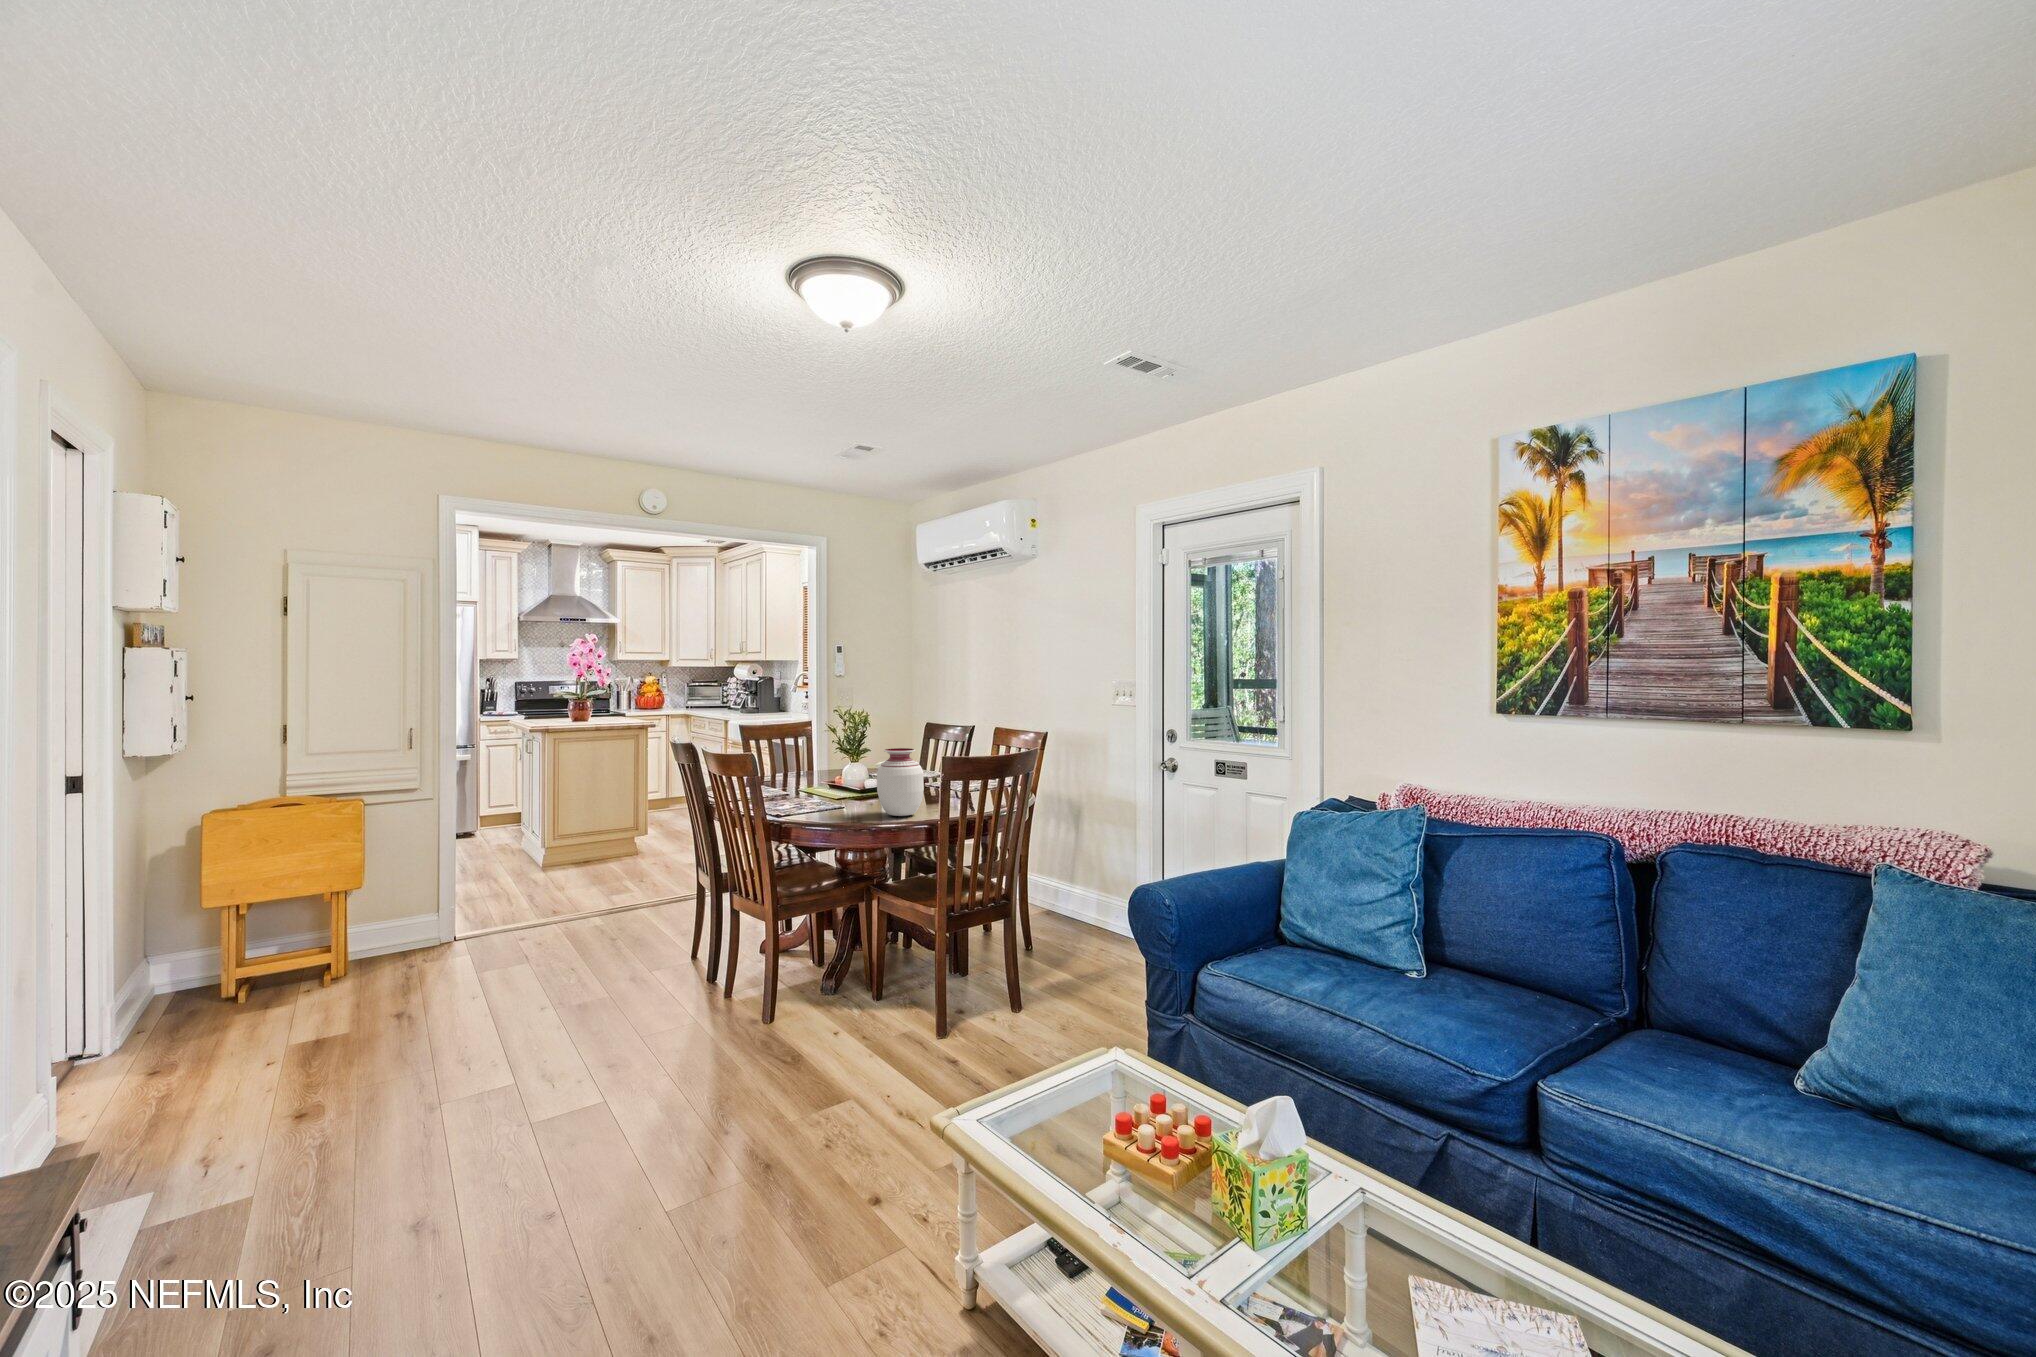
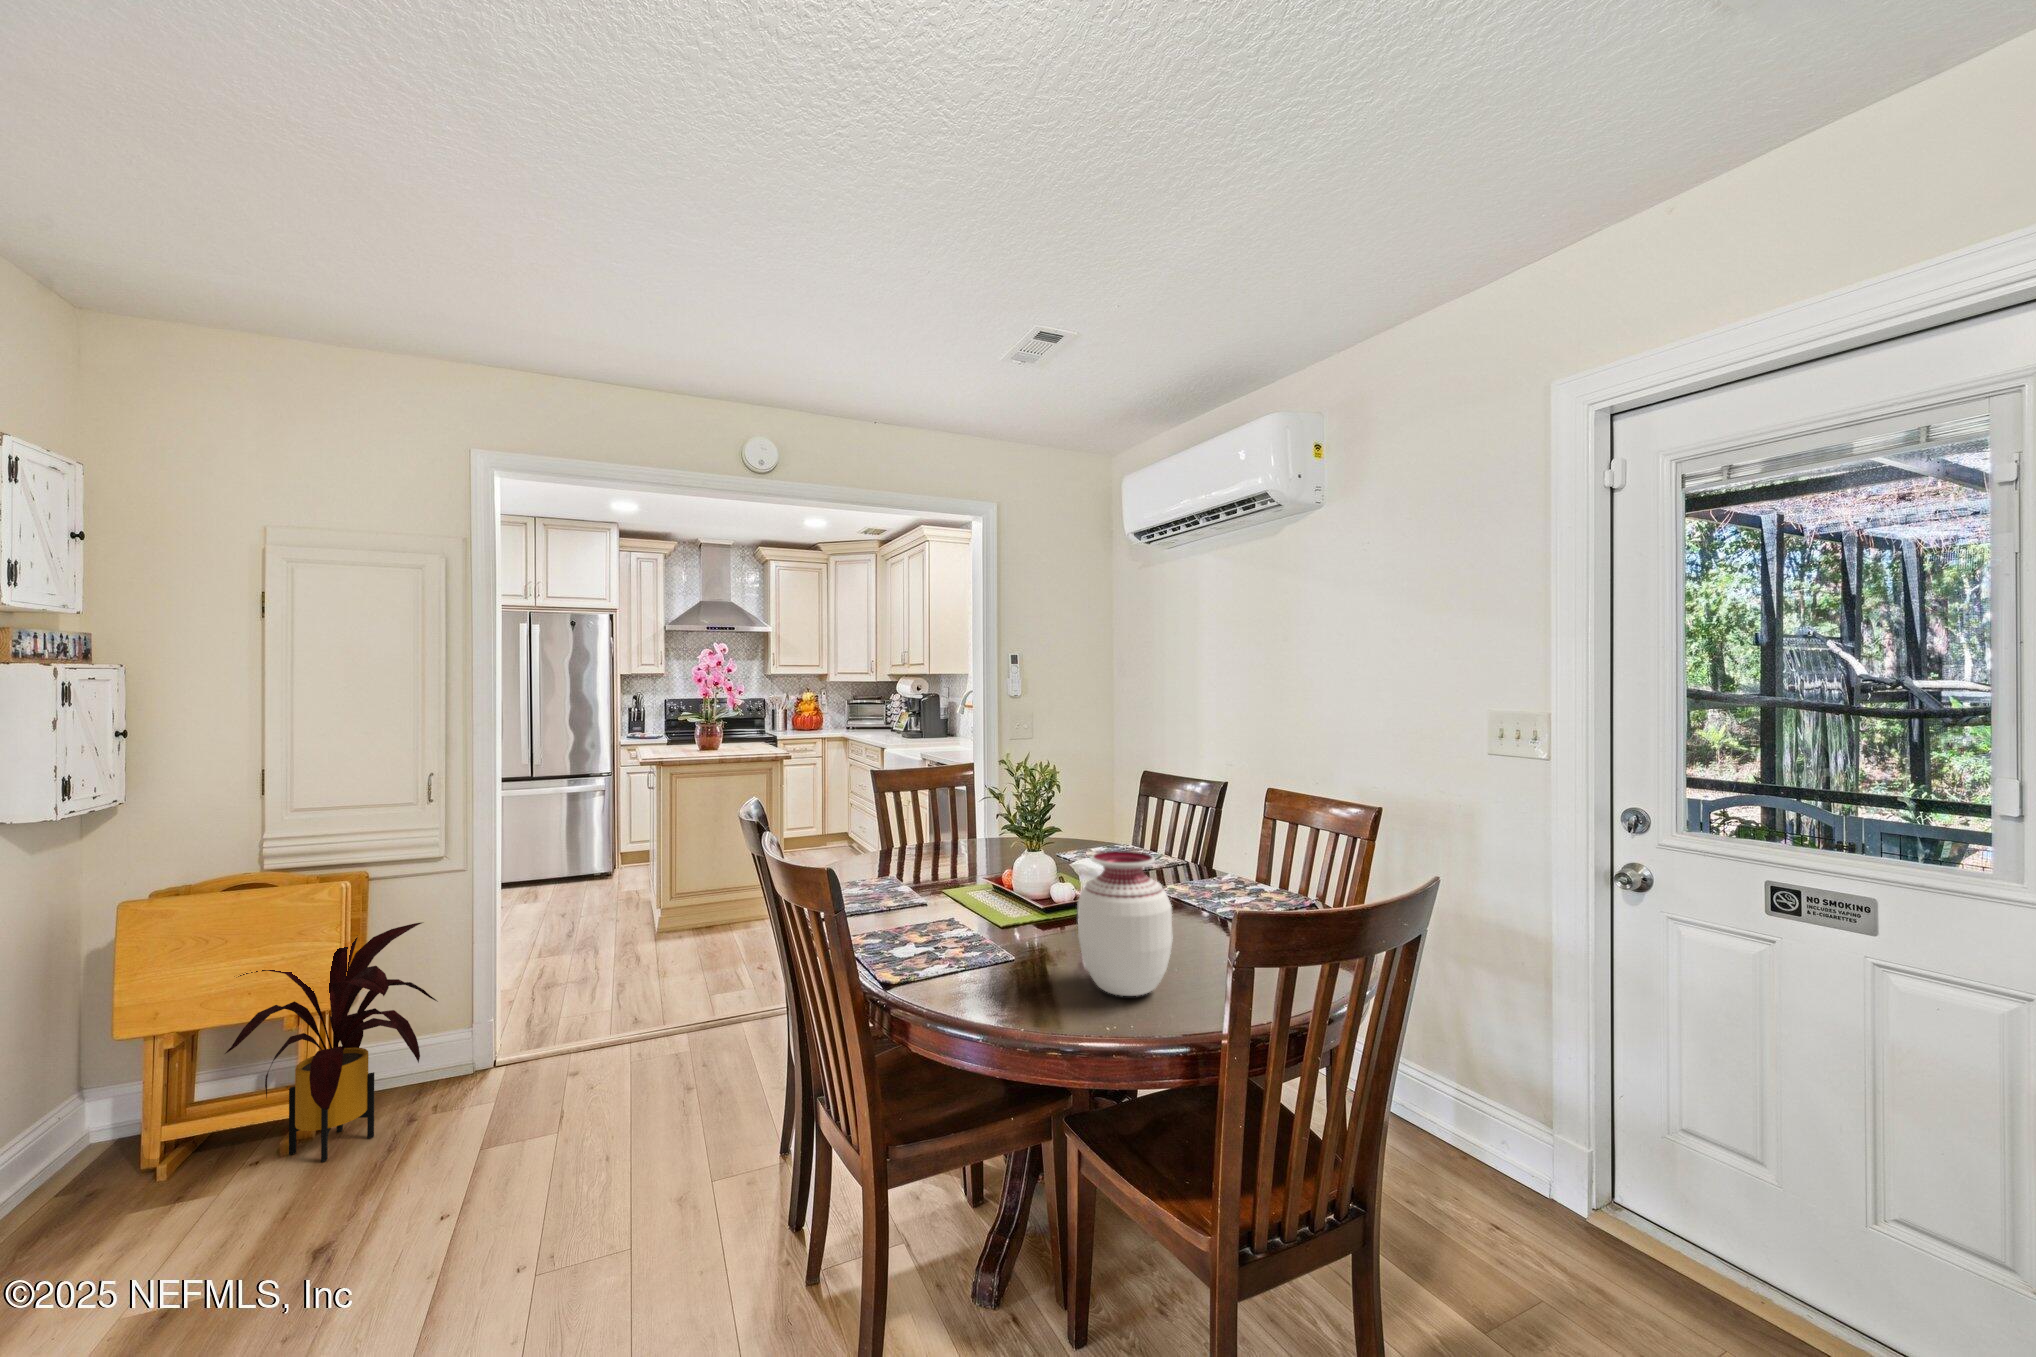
house plant: none [284,832,433,985] -> present [225,923,437,1162]

